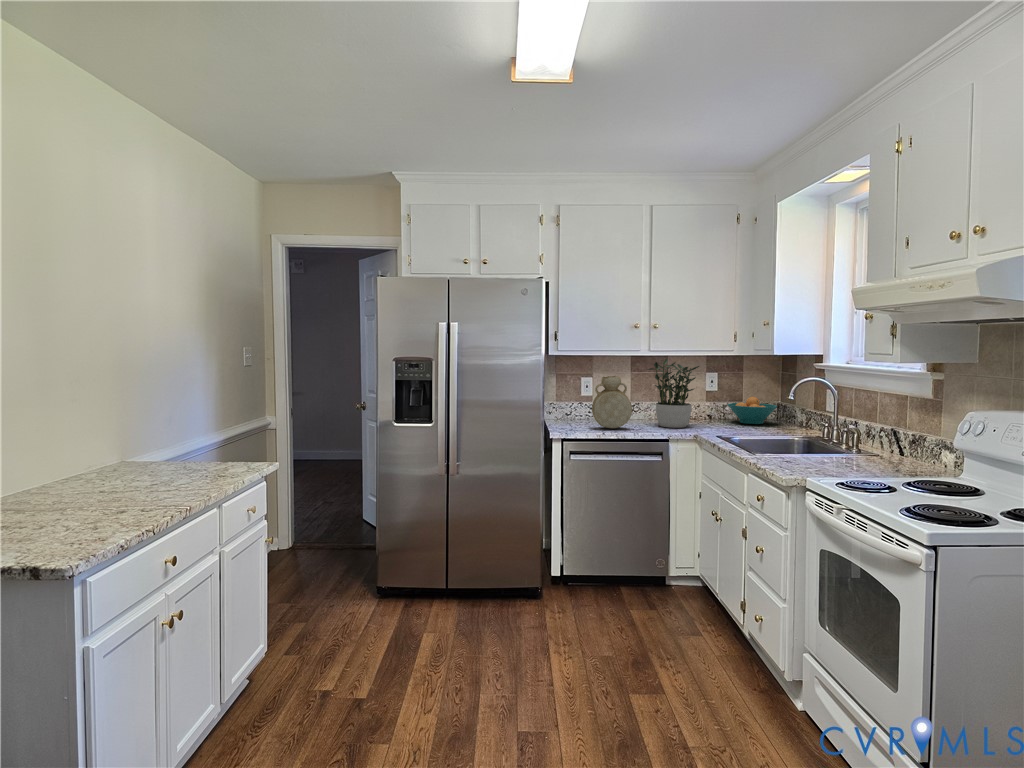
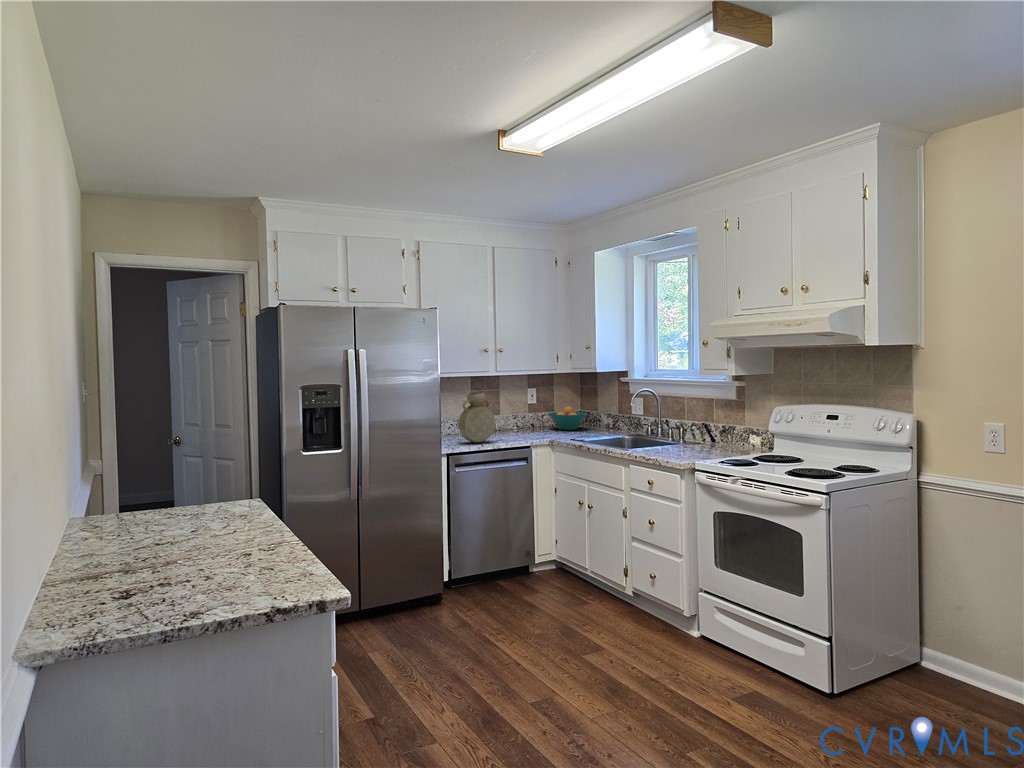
potted plant: present [648,359,699,428] -> none [495,375,539,437]

